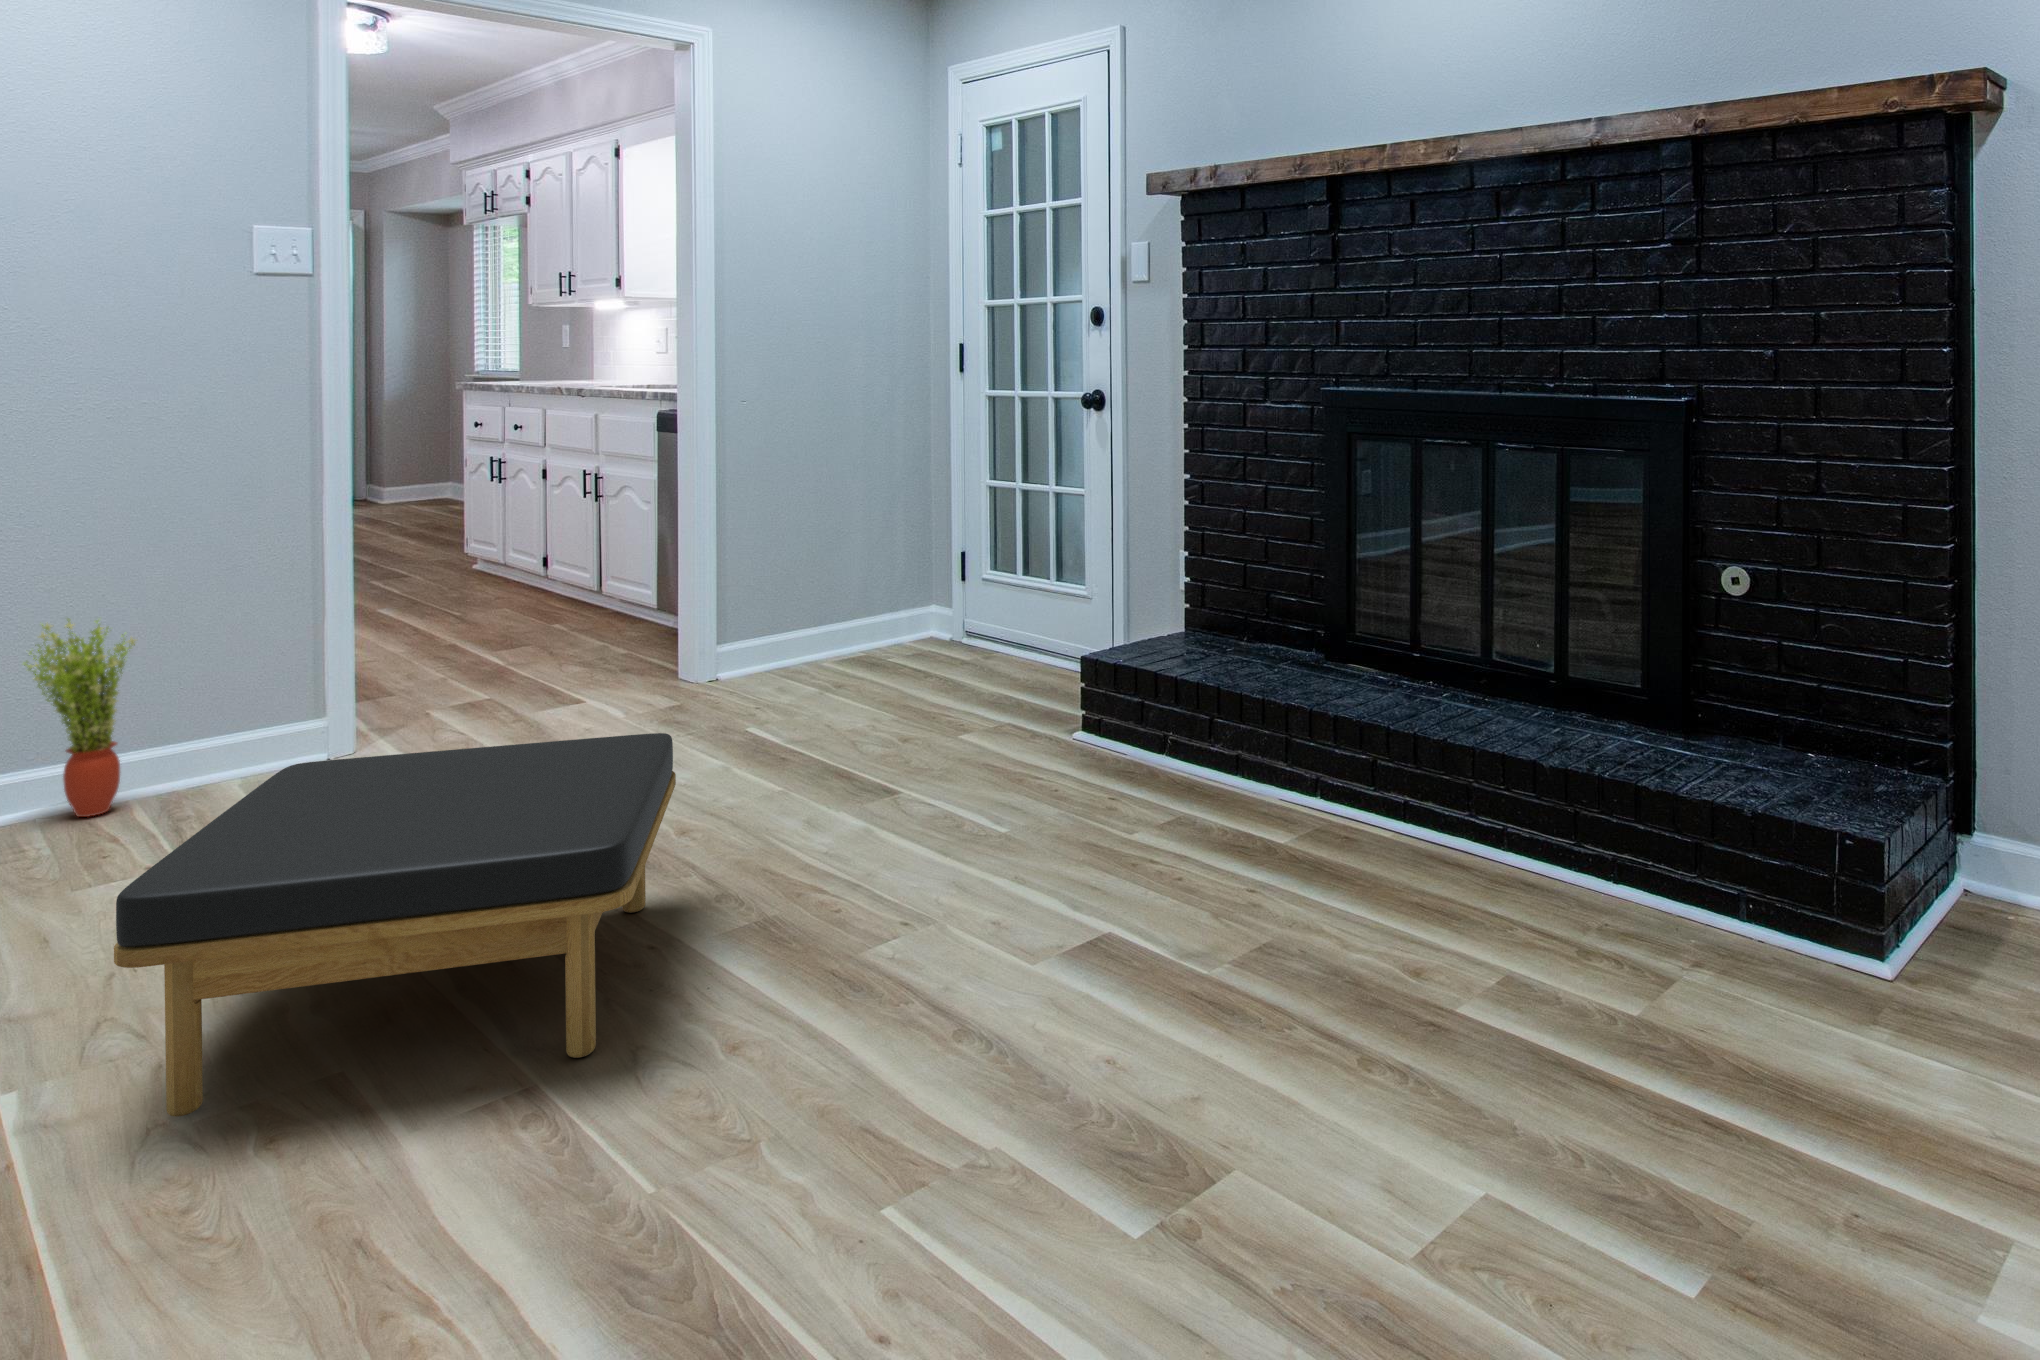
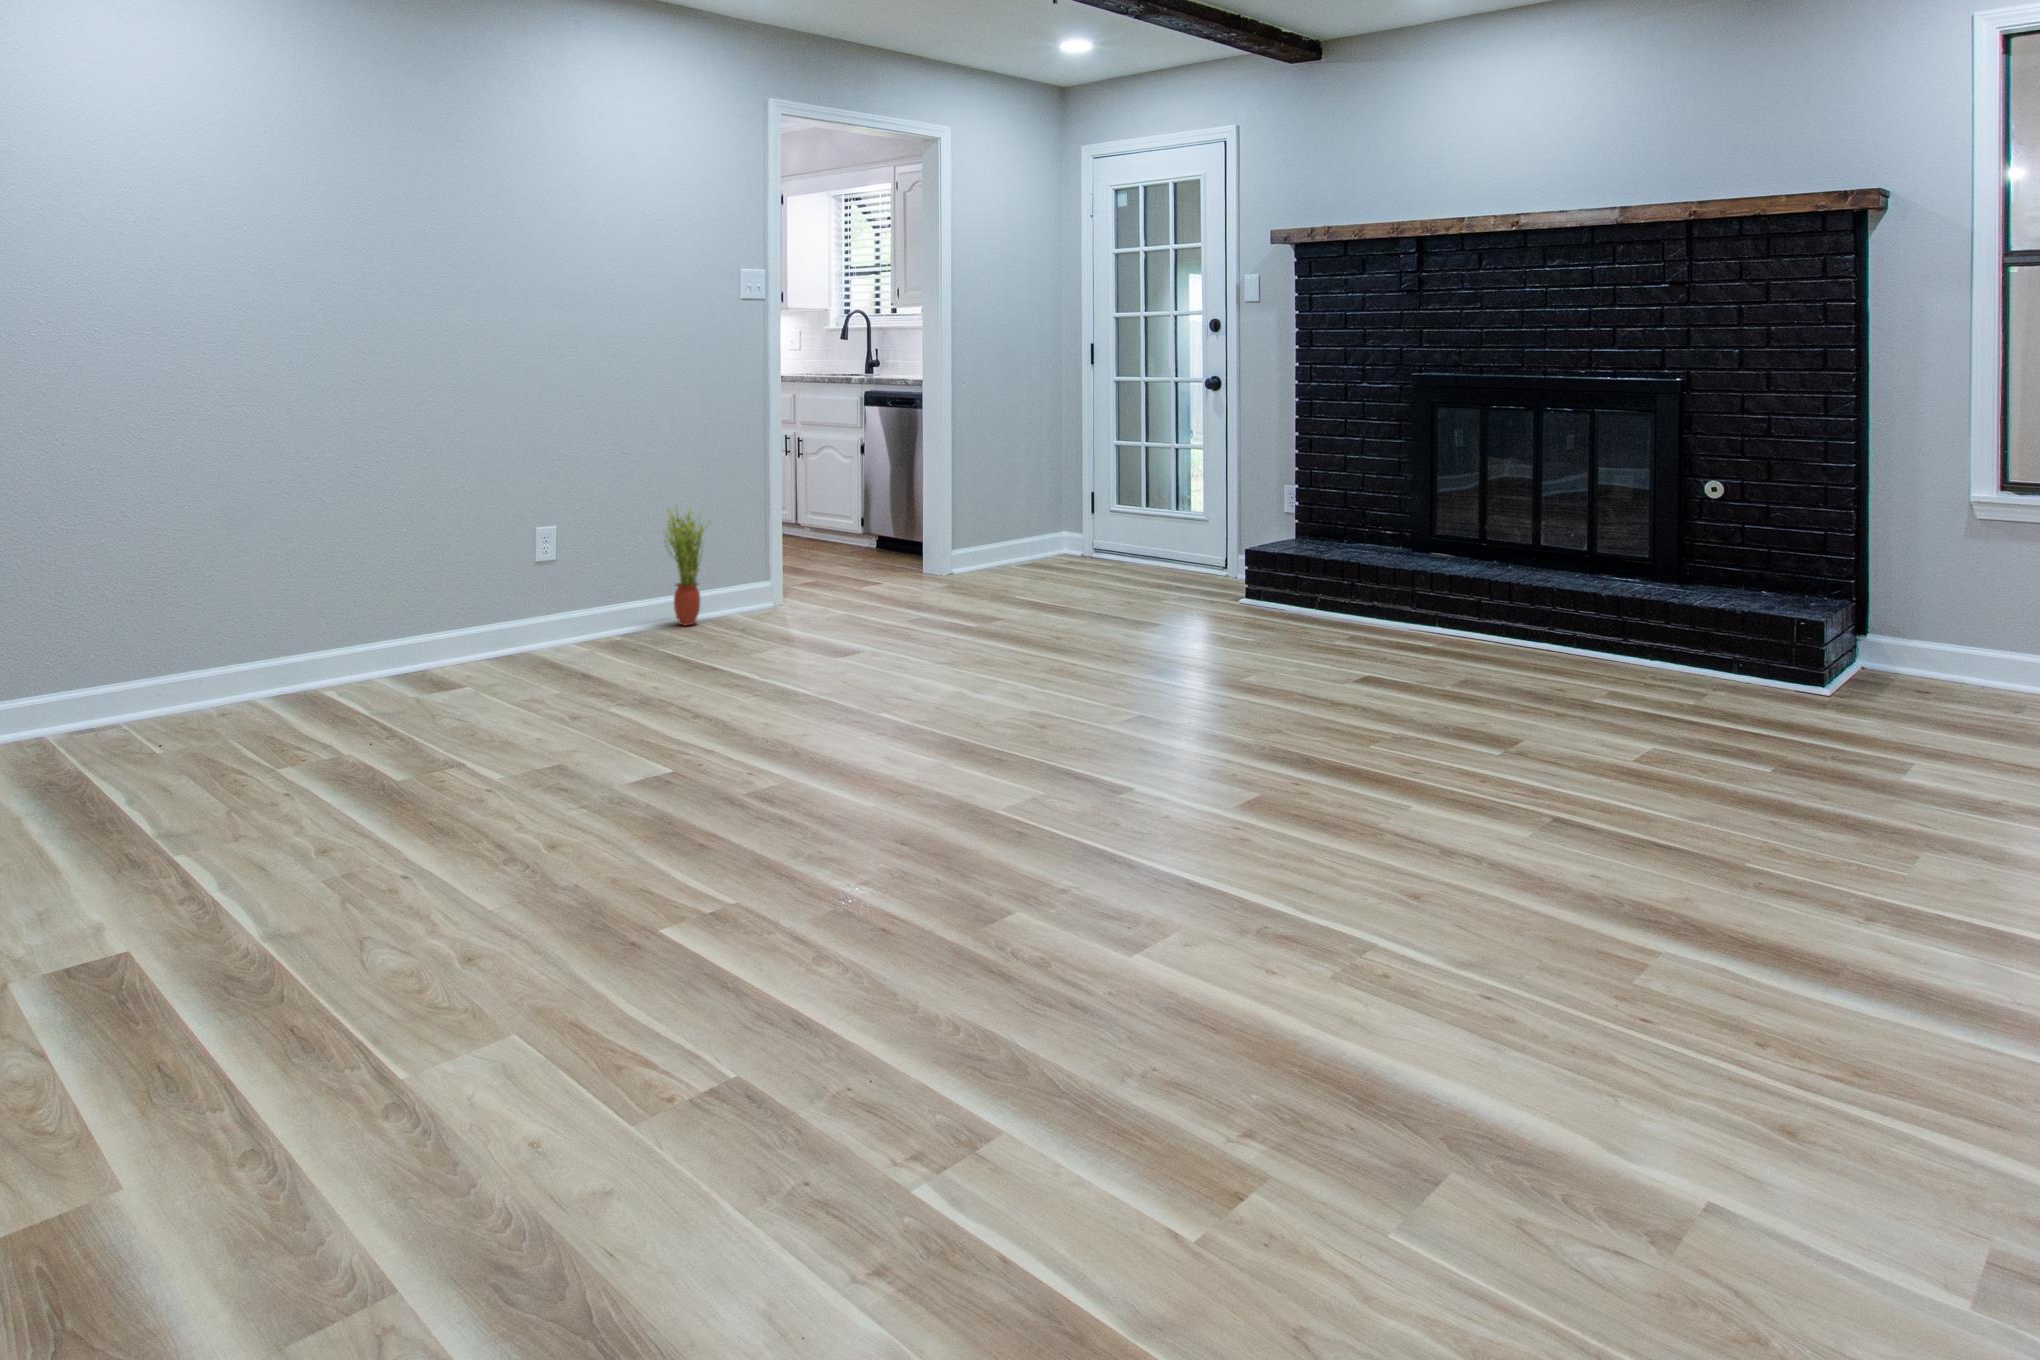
ottoman: present [114,733,676,1117] -> none [917,565,1173,720]

